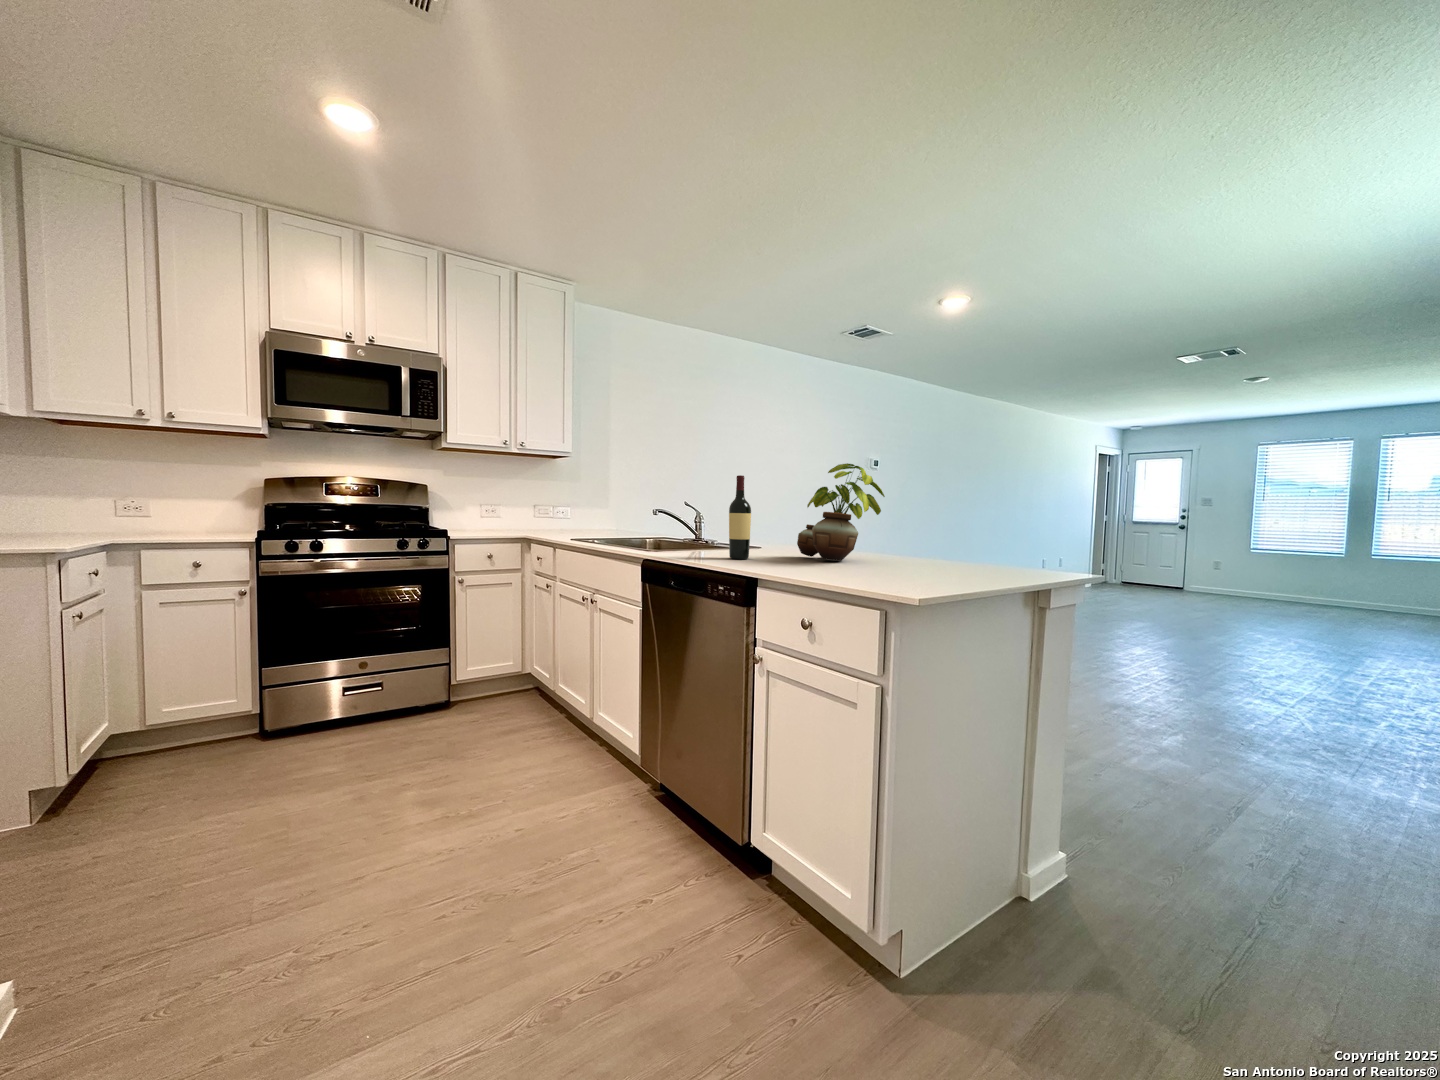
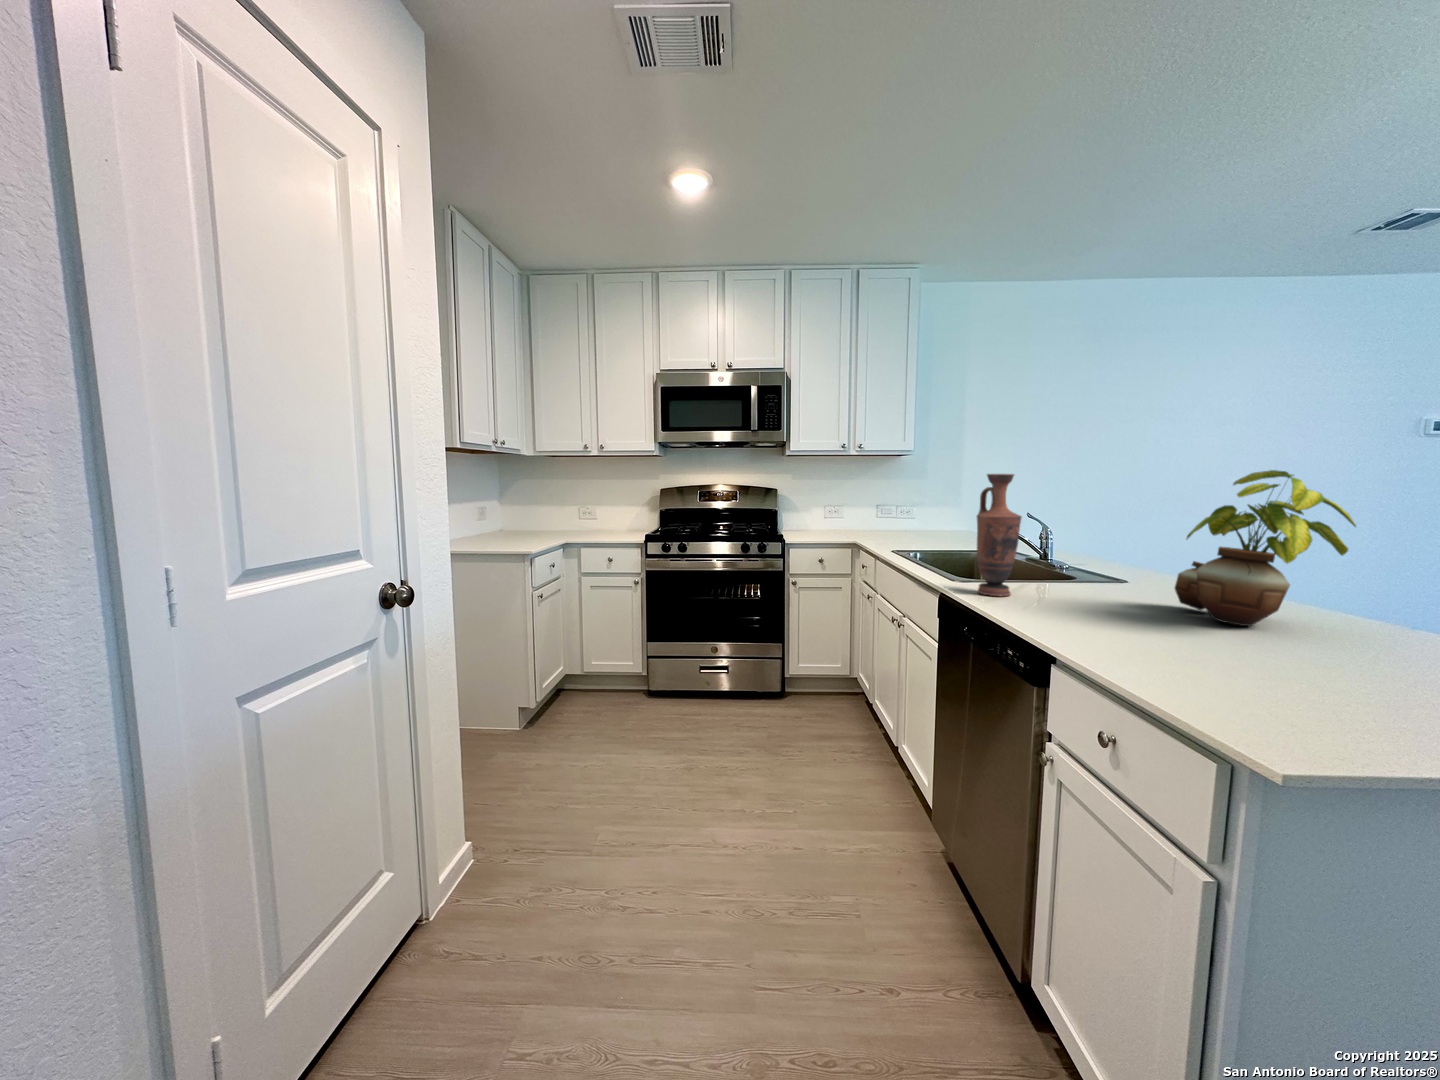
vase: none [674,461,706,558] -> present [977,474,1021,596]
wine bottle: present [729,475,751,559] -> none [1053,491,1089,605]

